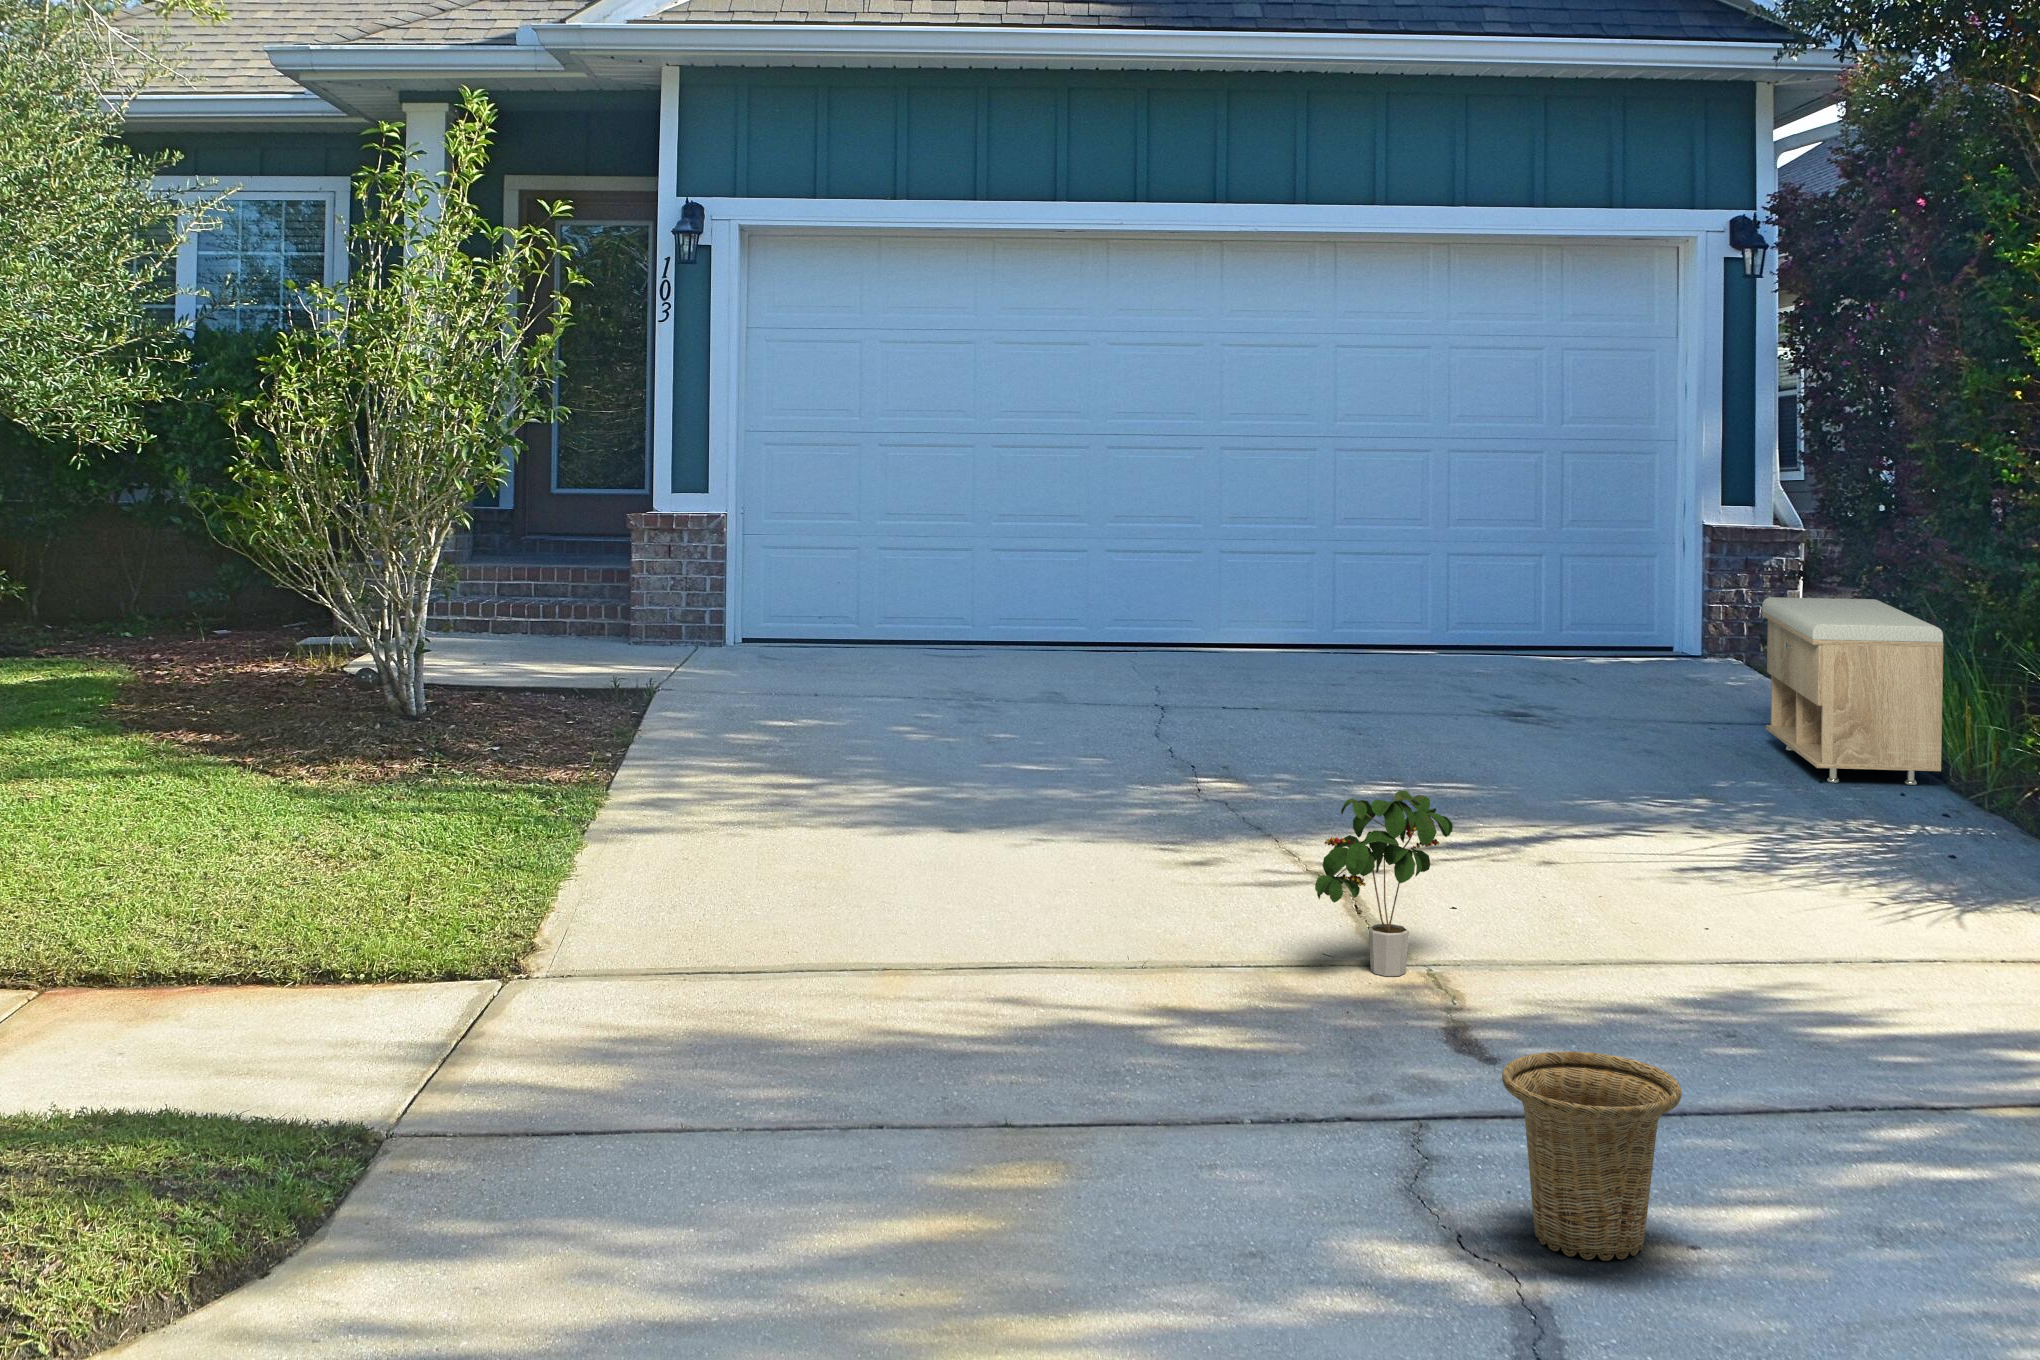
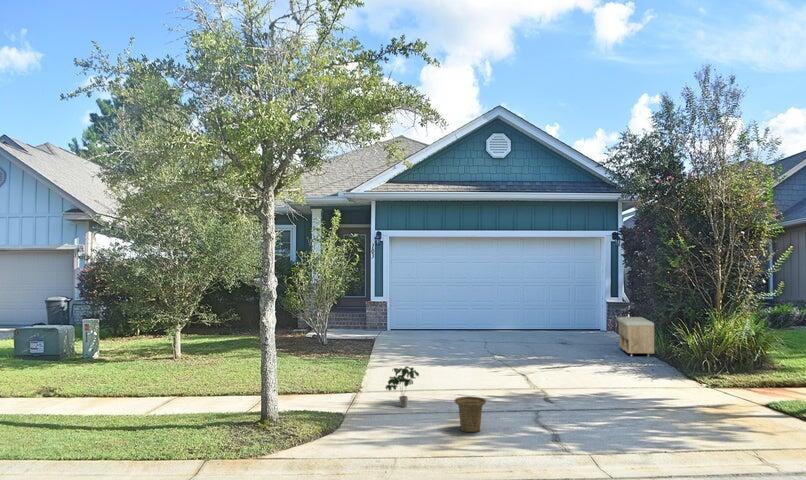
potted plant: present [1315,791,1453,976] -> present [386,366,419,407]
basket: present [1502,1052,1682,1261] -> present [455,396,486,432]

